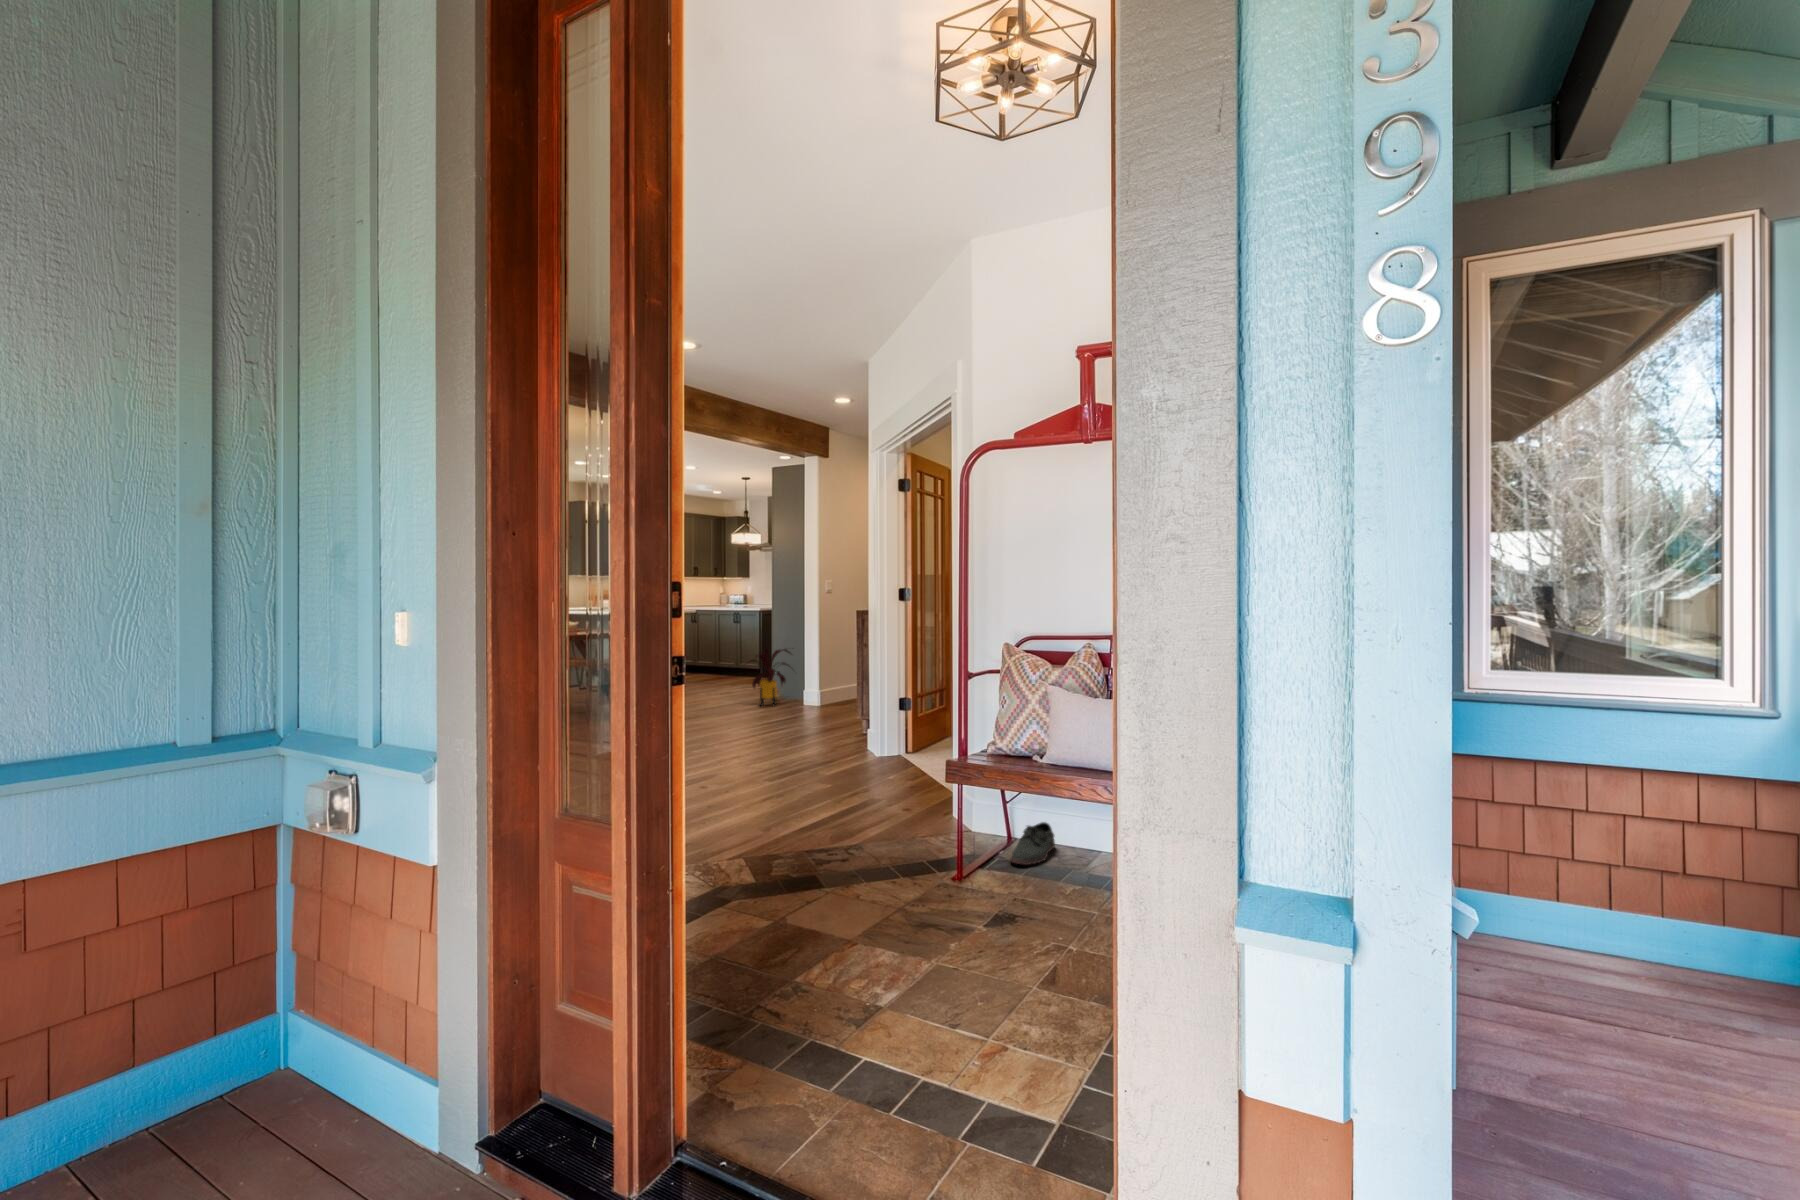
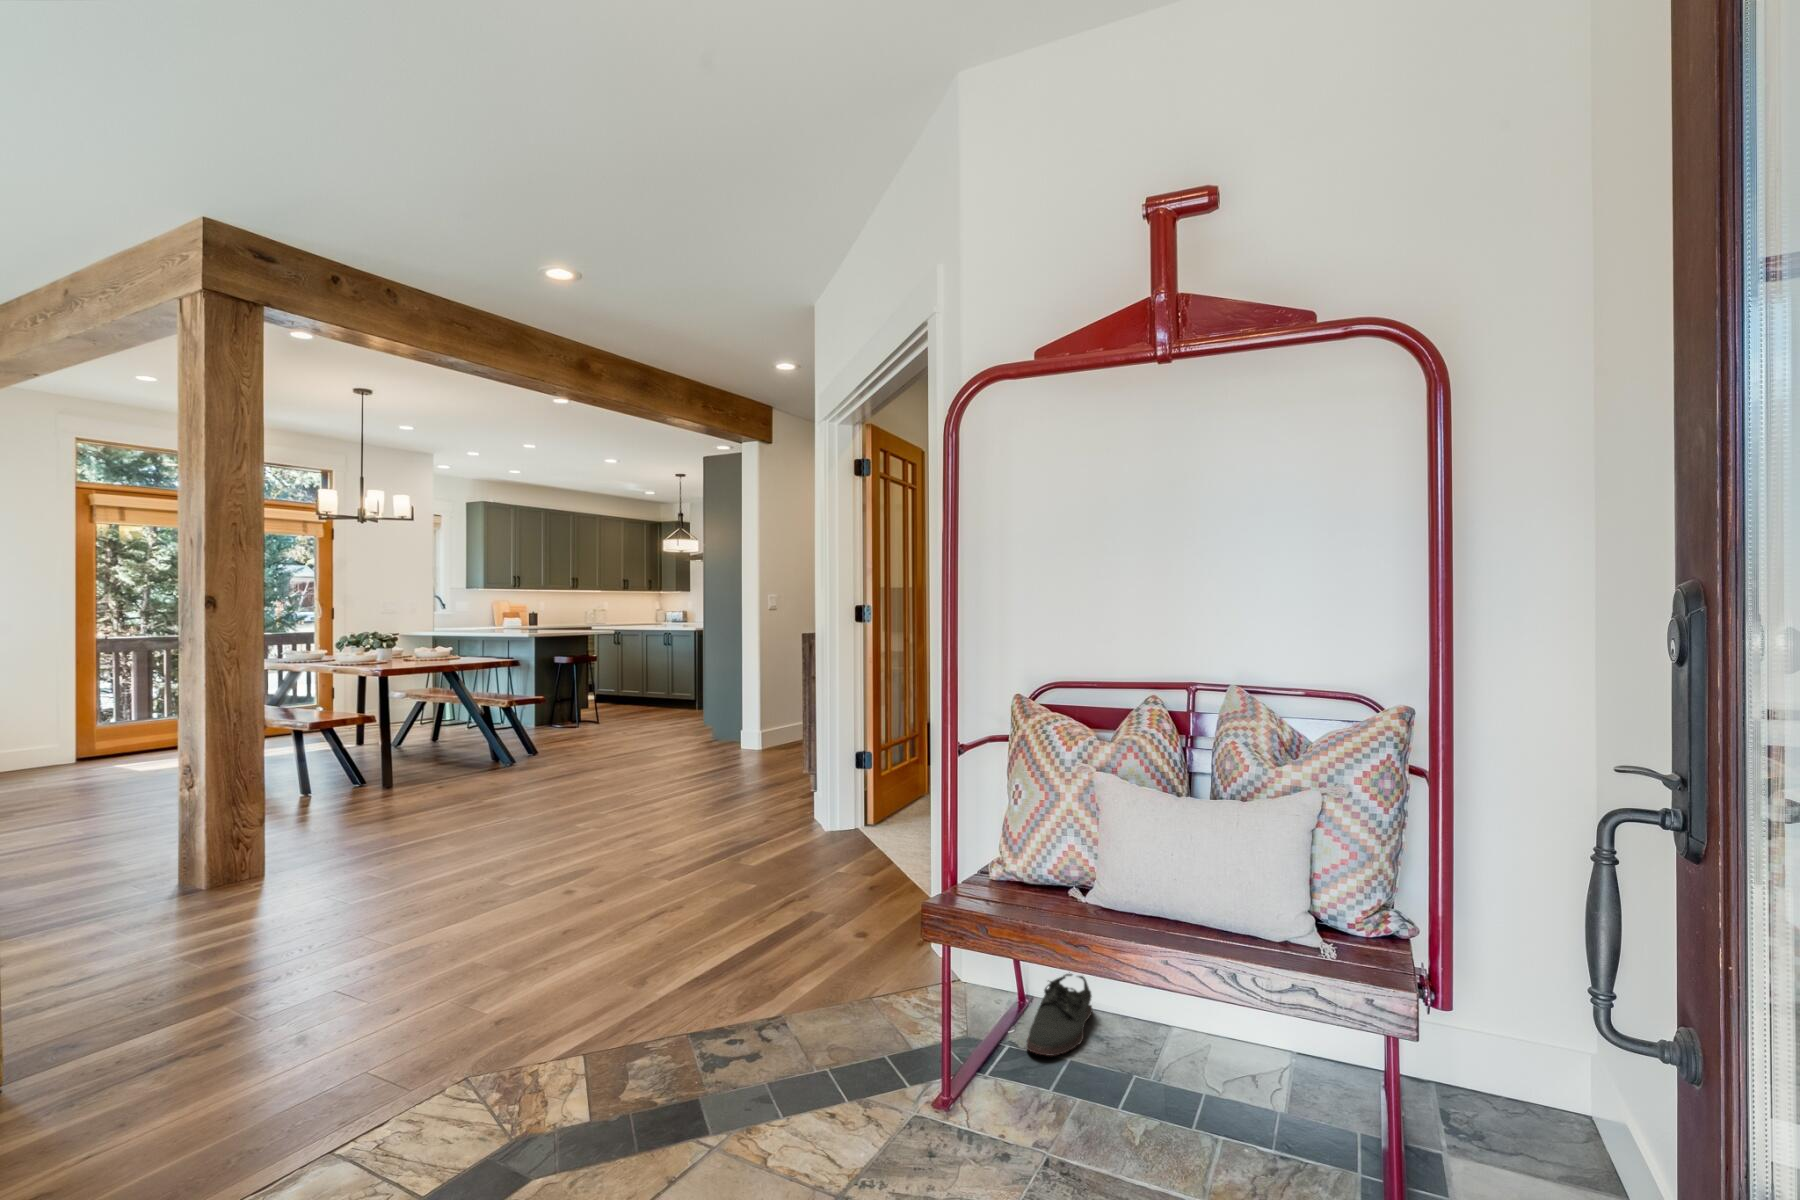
house plant: present [751,648,794,706] -> none [659,679,730,755]

